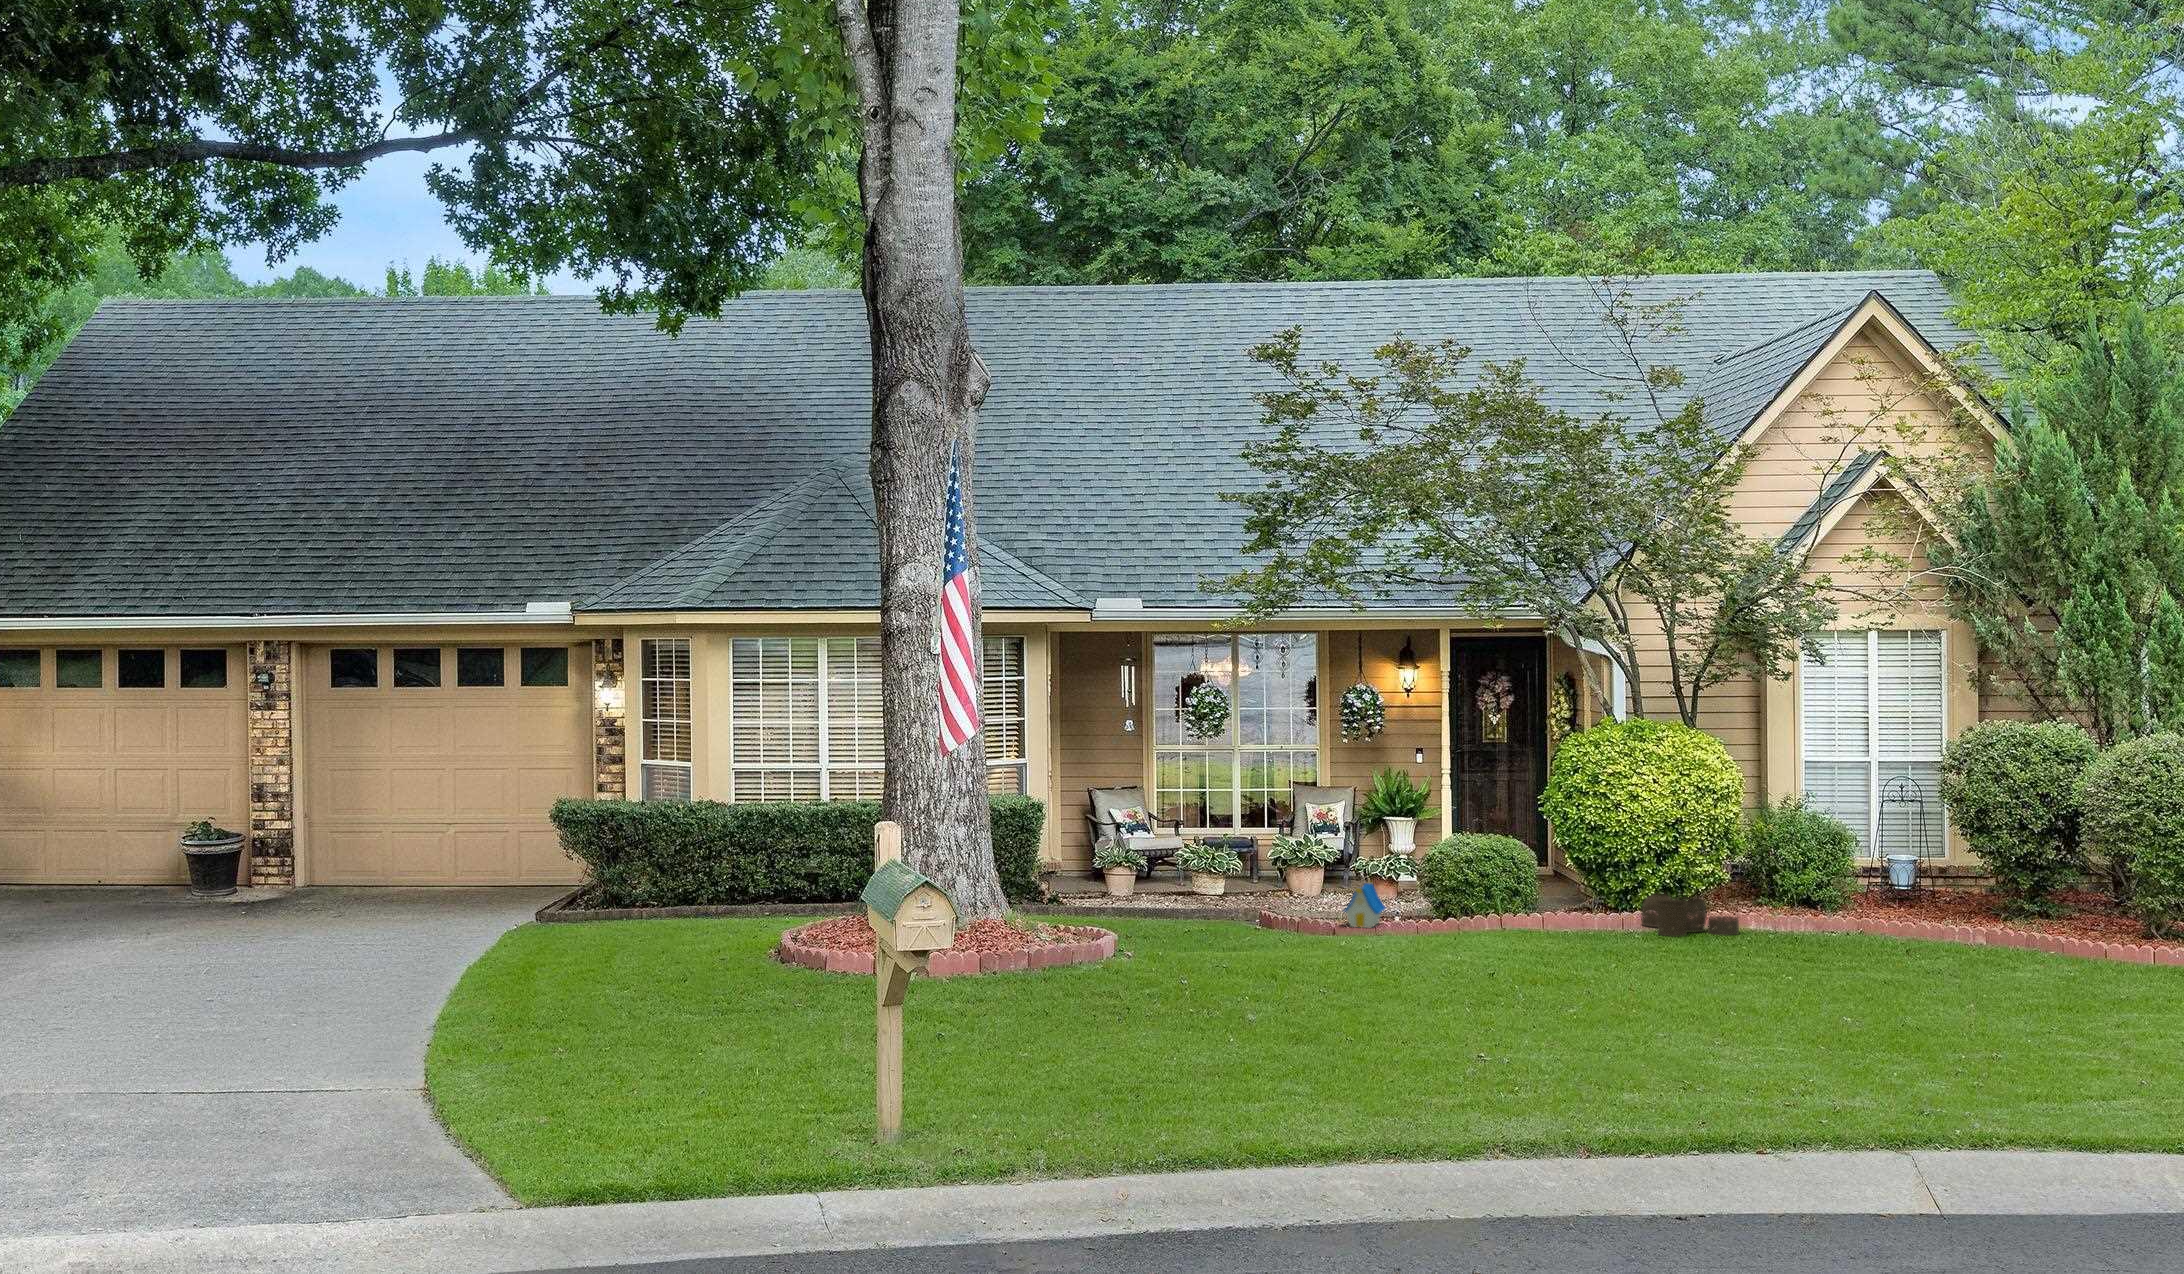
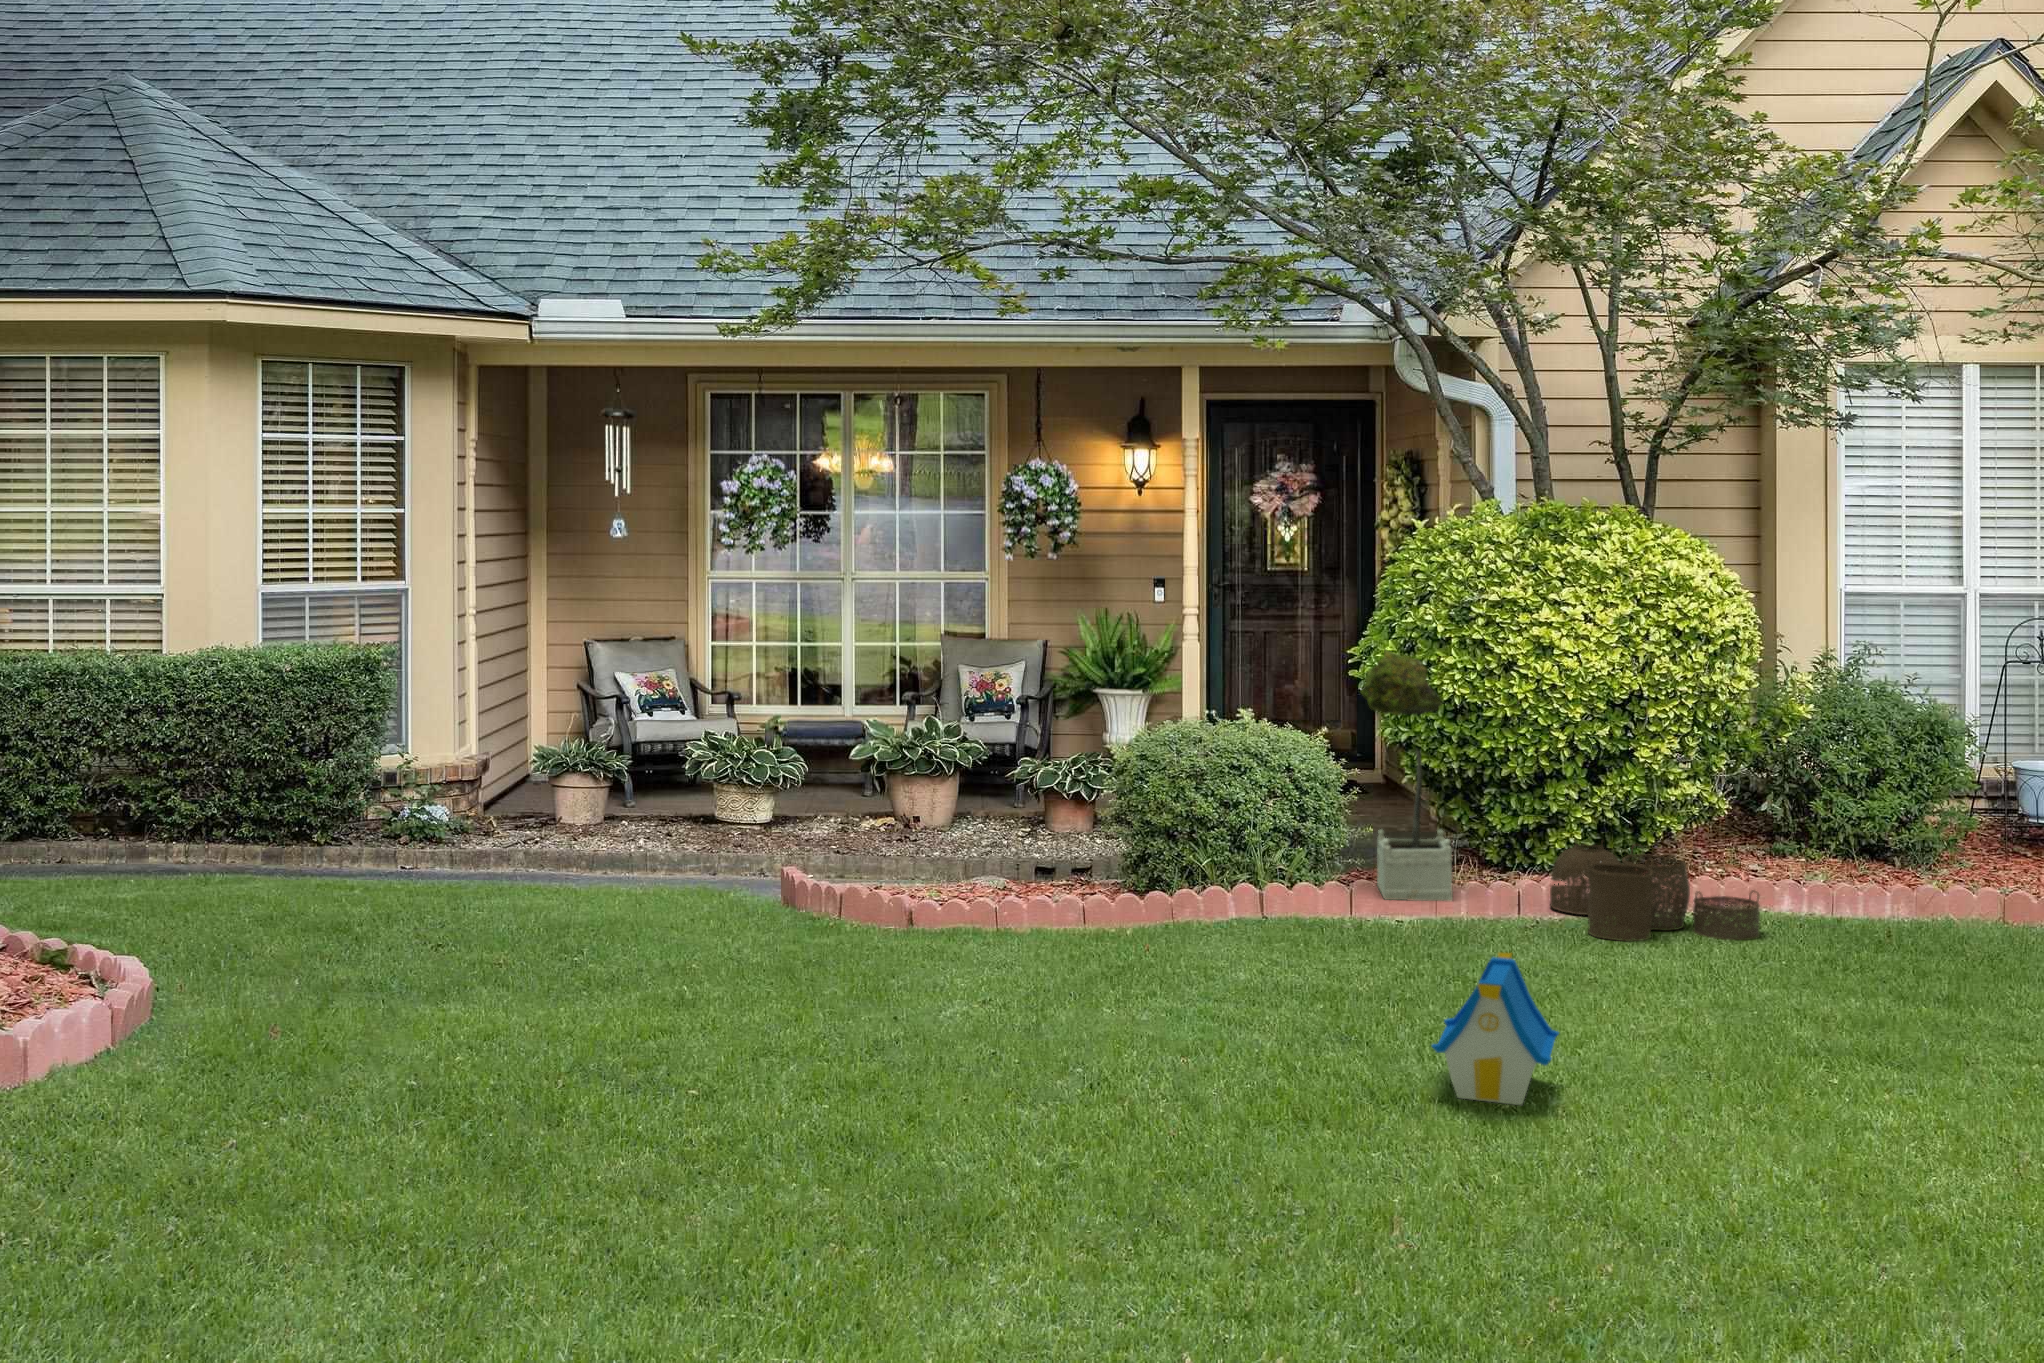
potted tree: none [1544,797,1597,923] -> present [1361,649,1453,901]
toy house: present [1344,882,1386,928] -> present [1432,953,1559,1105]

